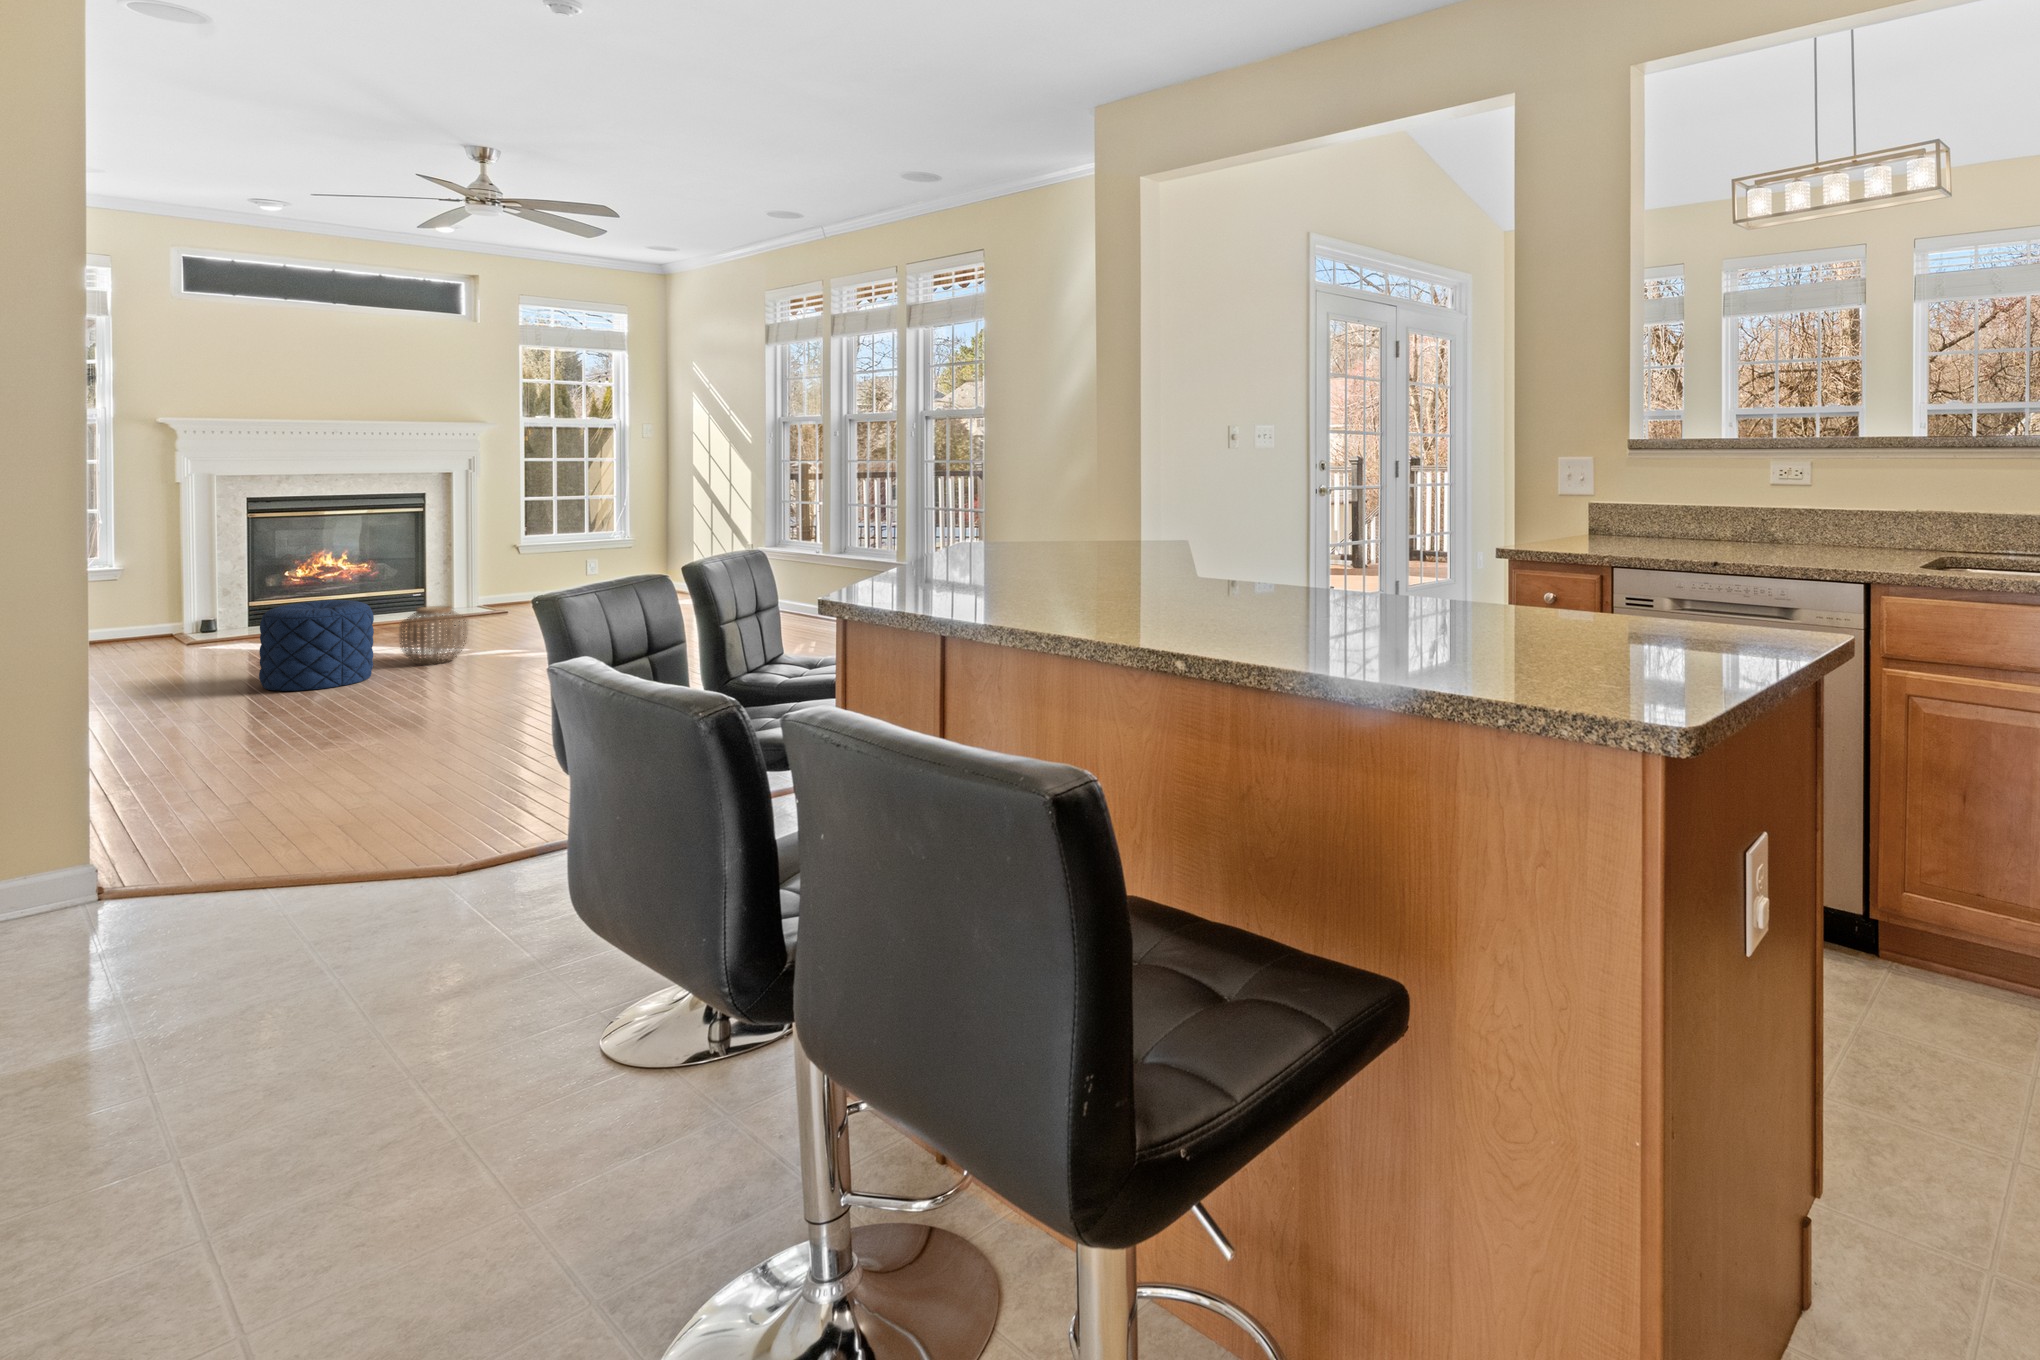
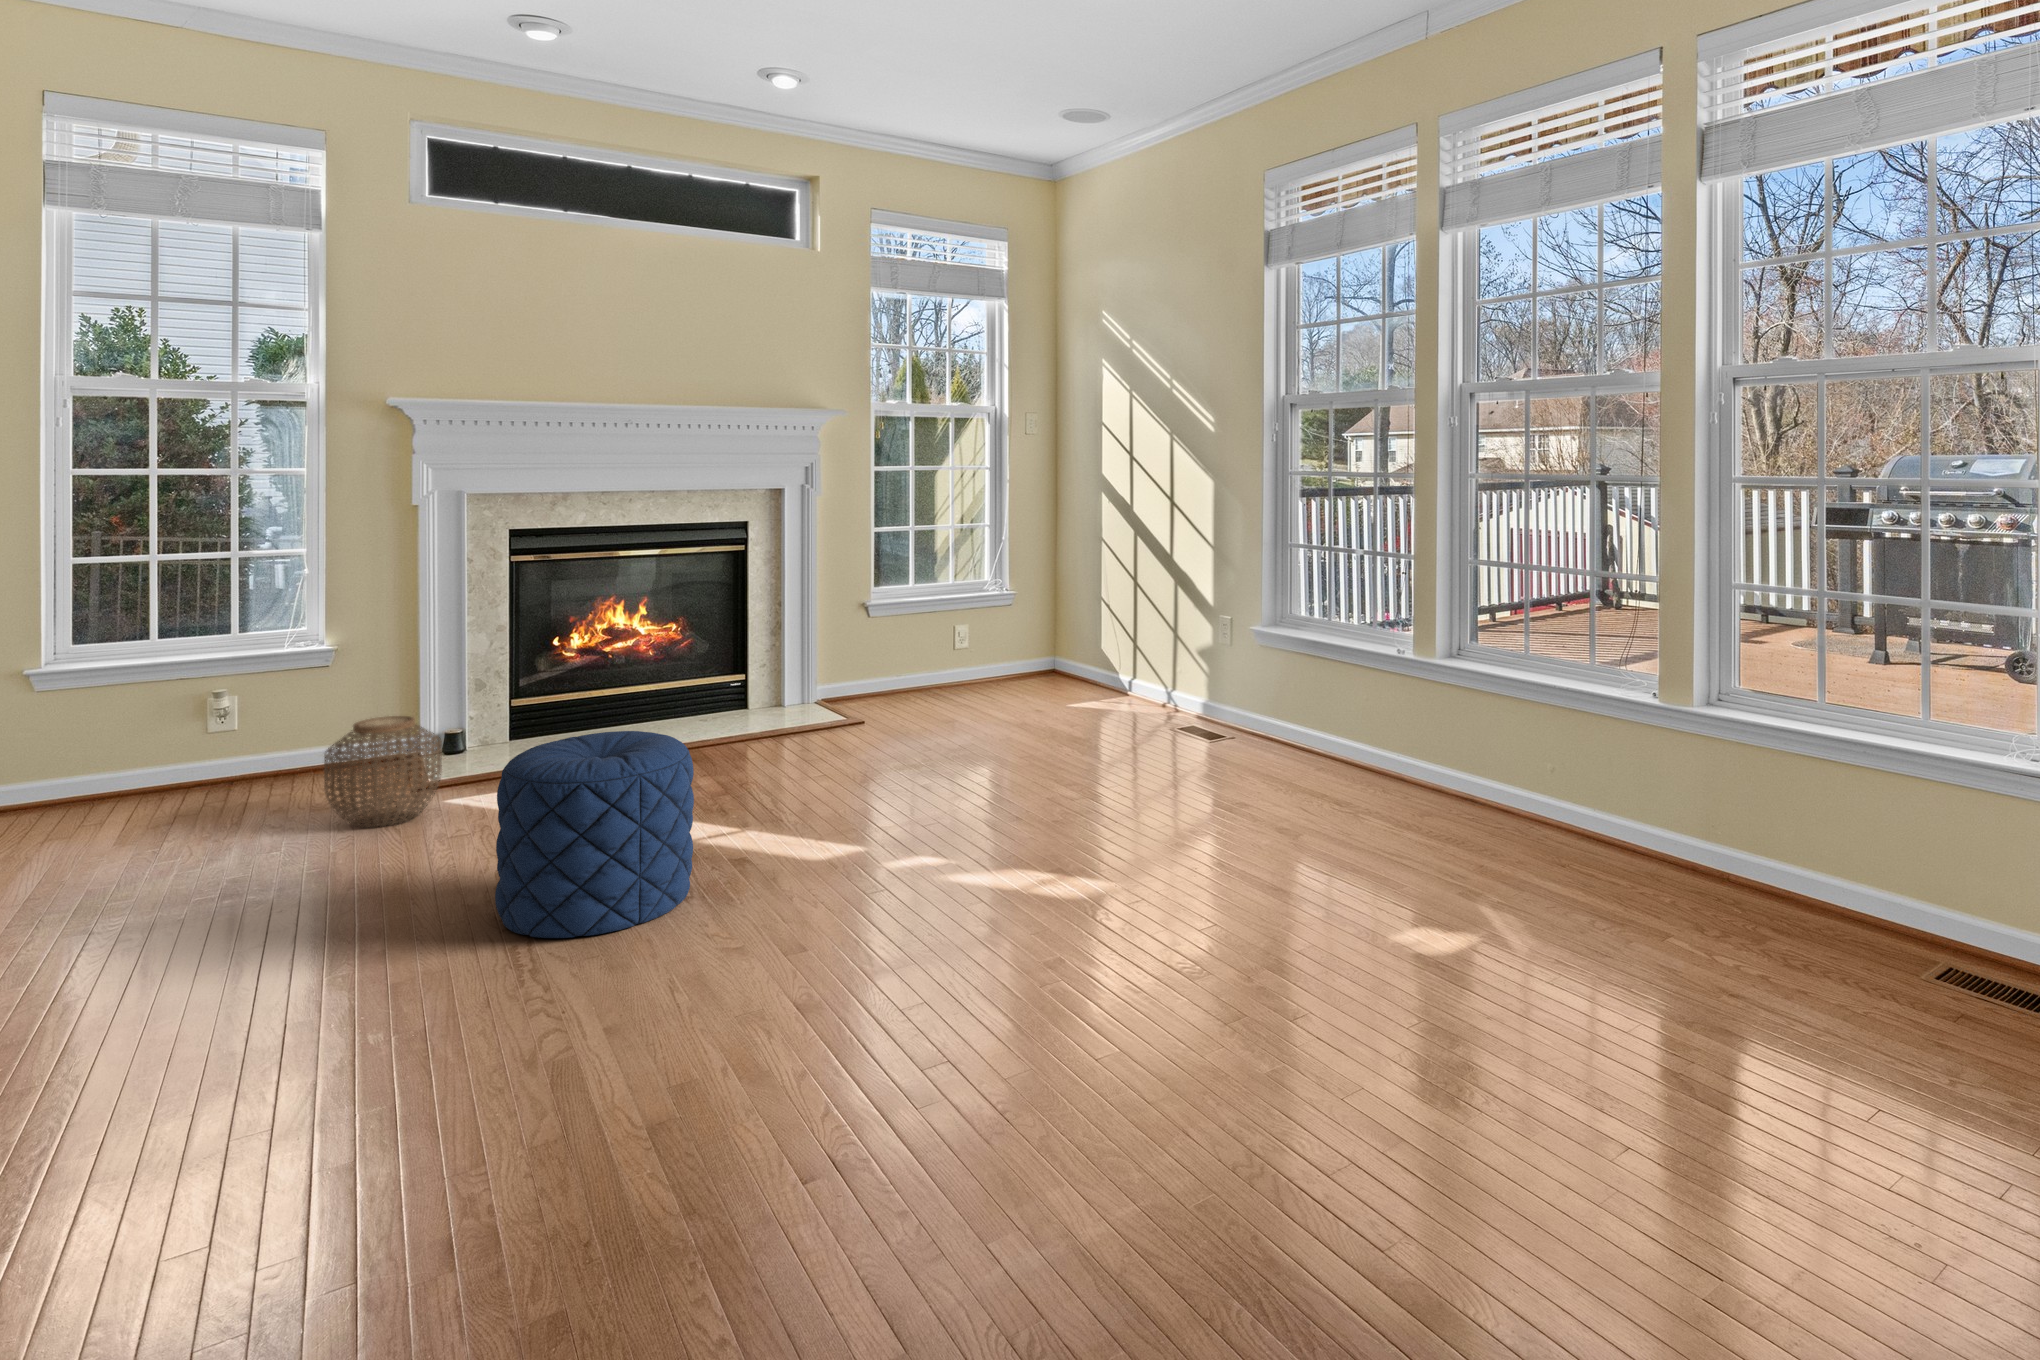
woven basket: present [400,606,467,665] -> present [324,716,442,828]

